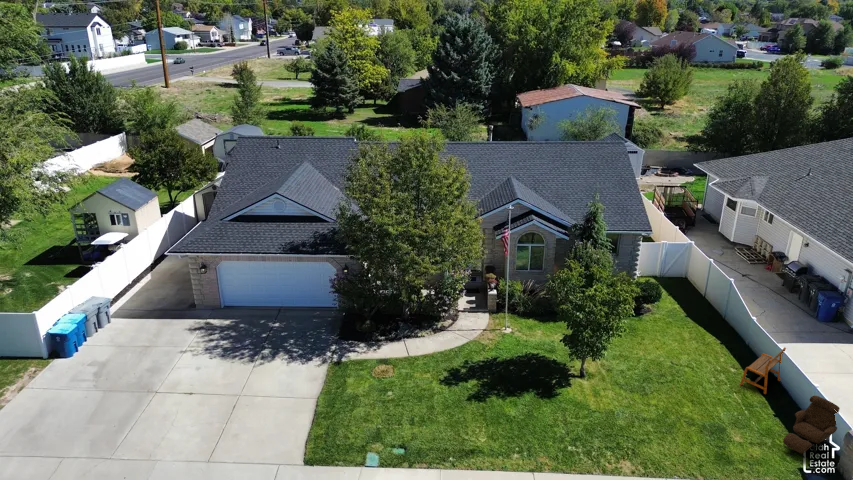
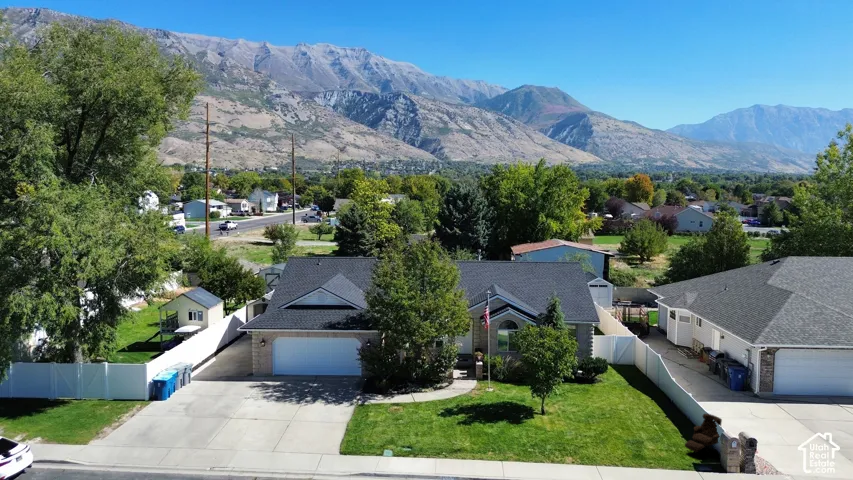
bench: present [740,347,786,394] -> none [661,391,693,425]

